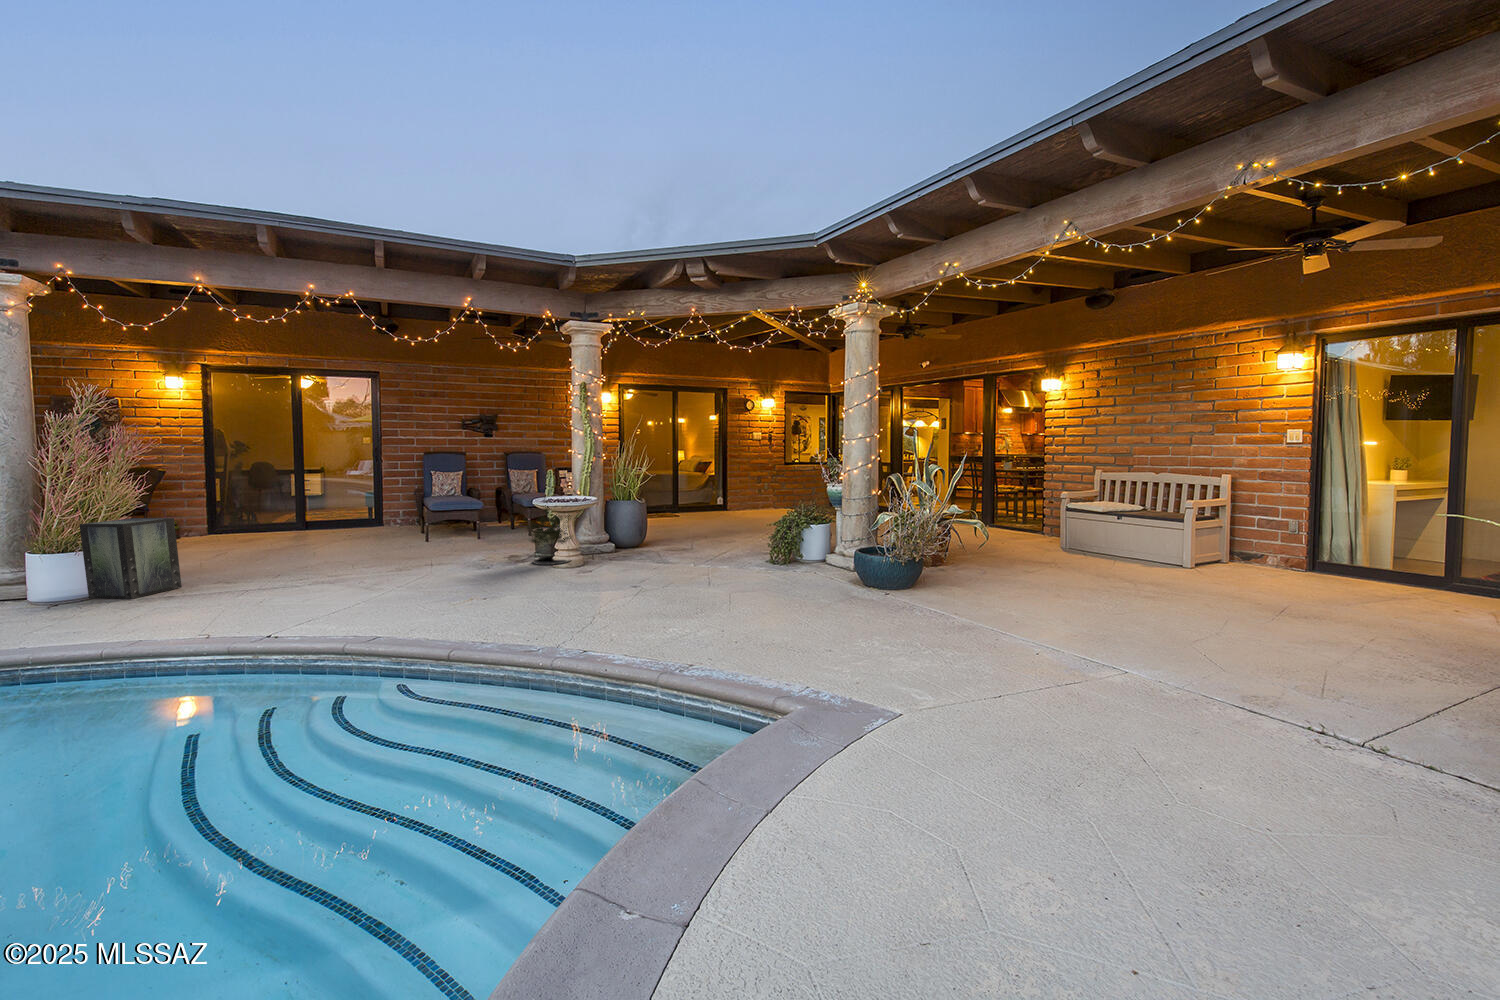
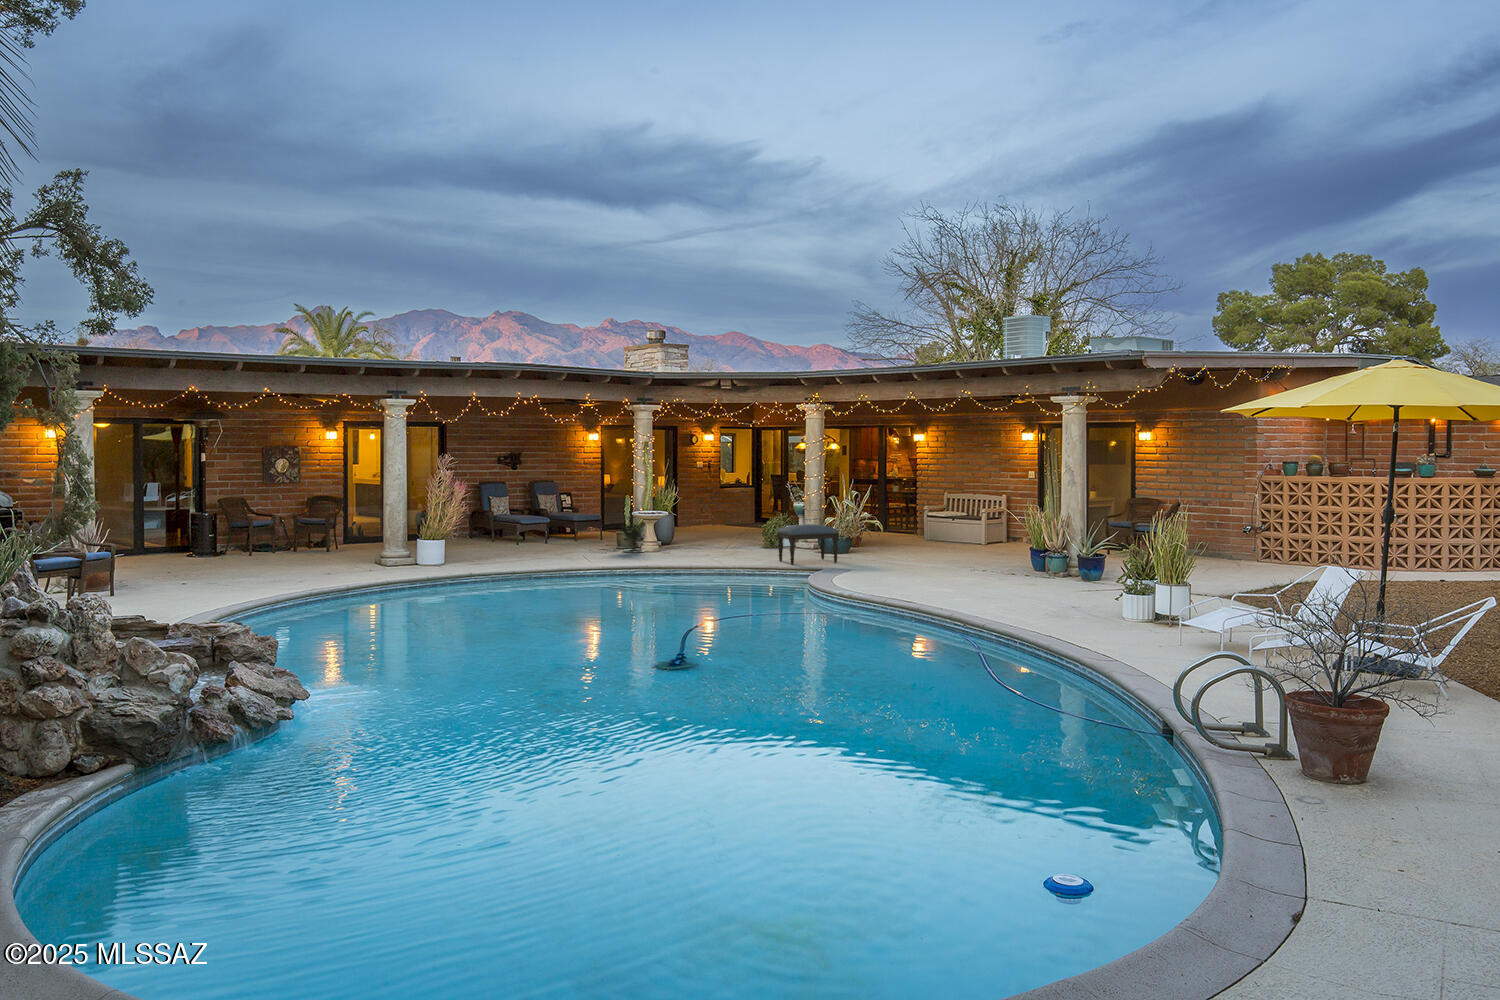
storage box: present [79,518,182,599] -> none [441,525,469,567]
ottoman: none [736,540,874,647] -> present [777,524,839,565]

